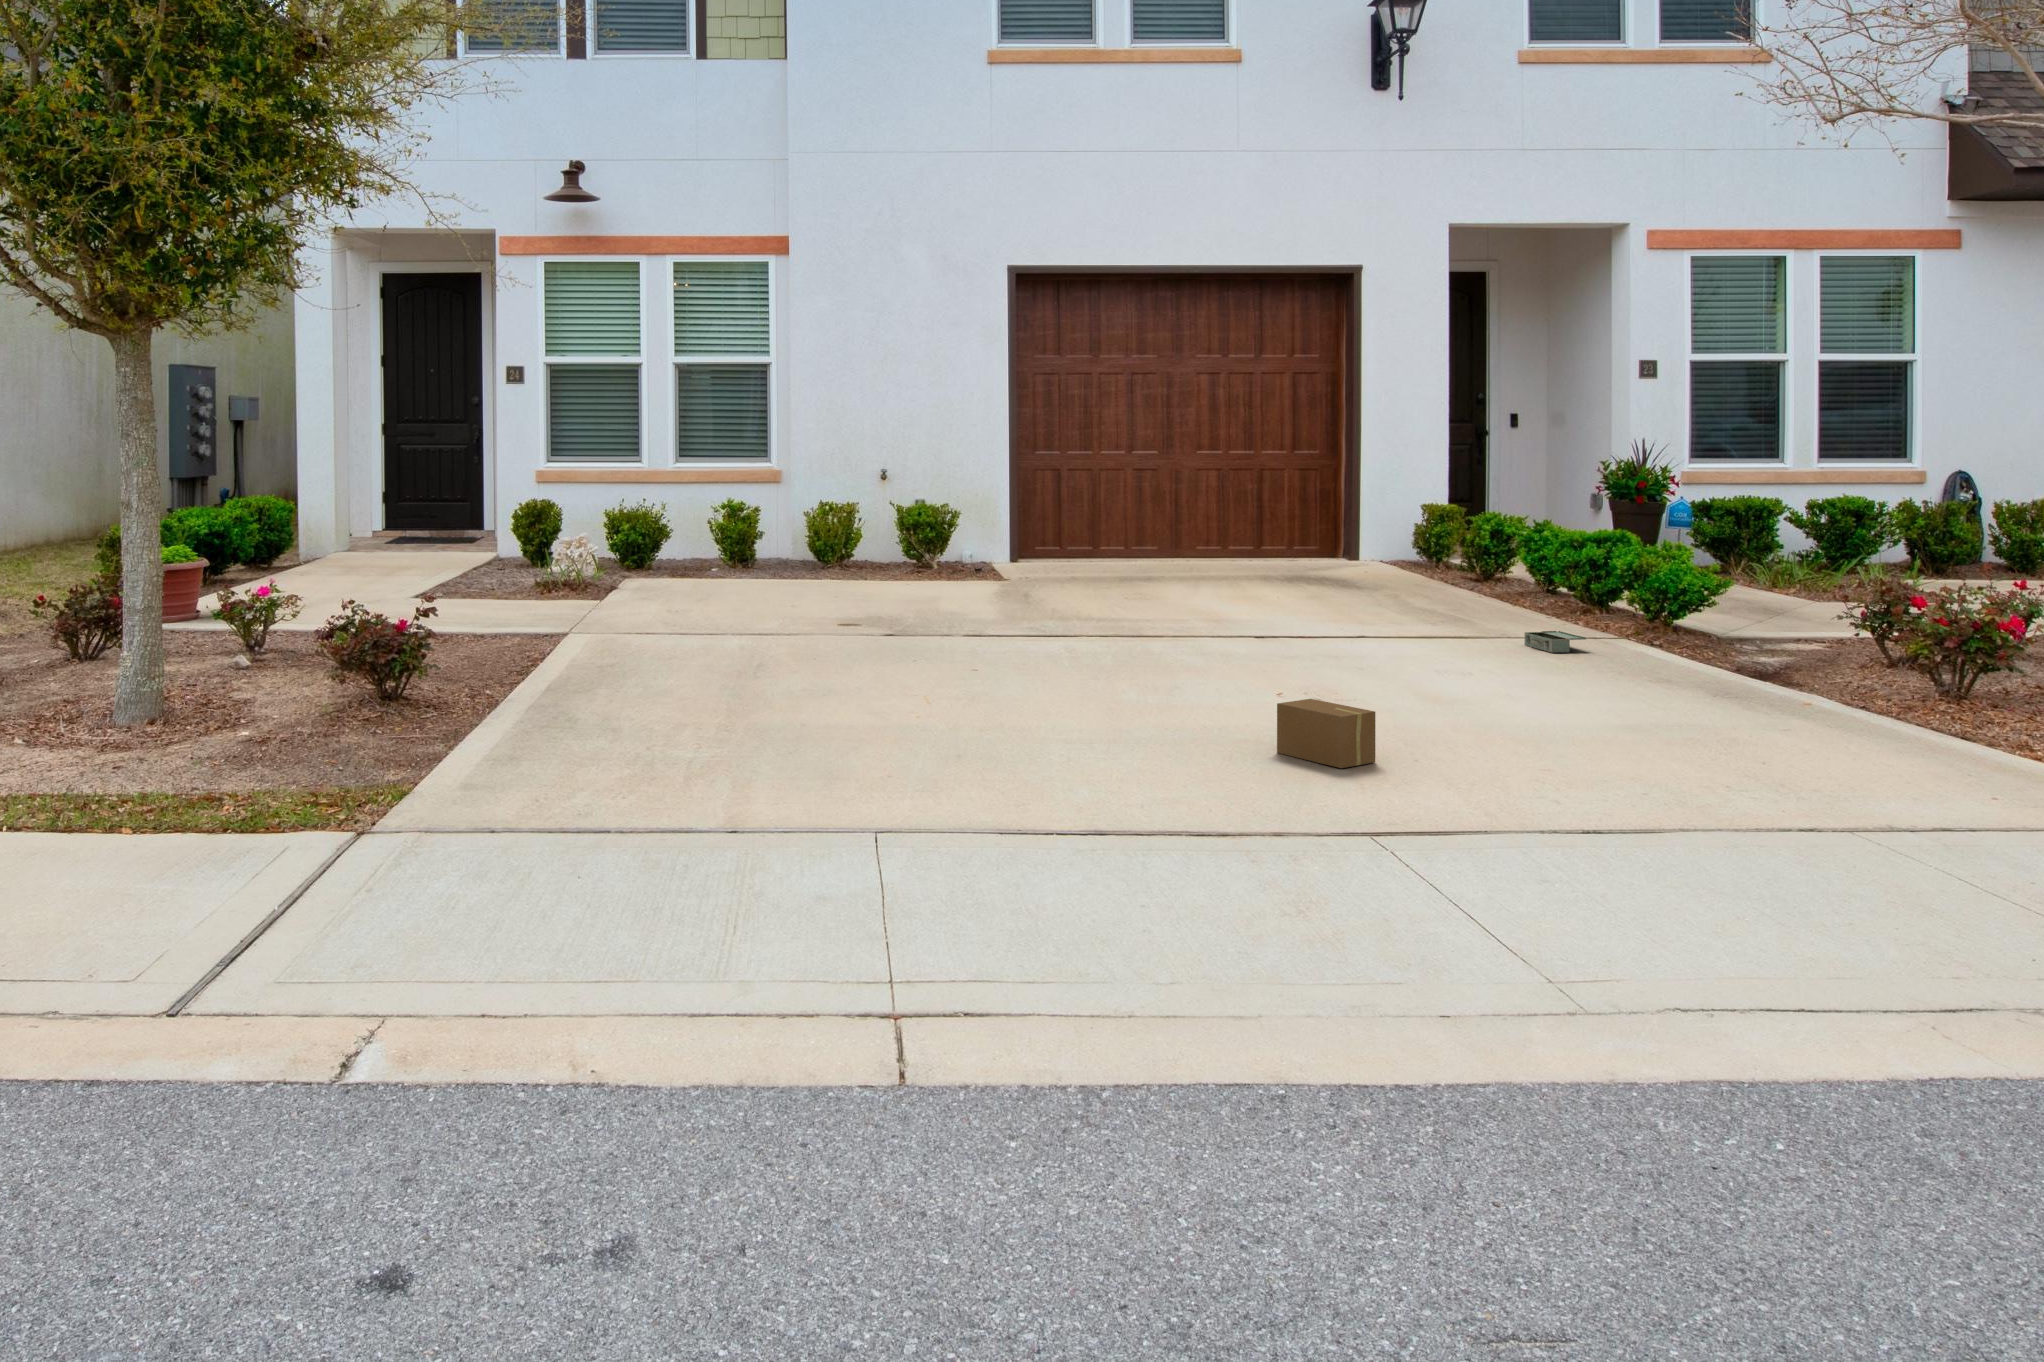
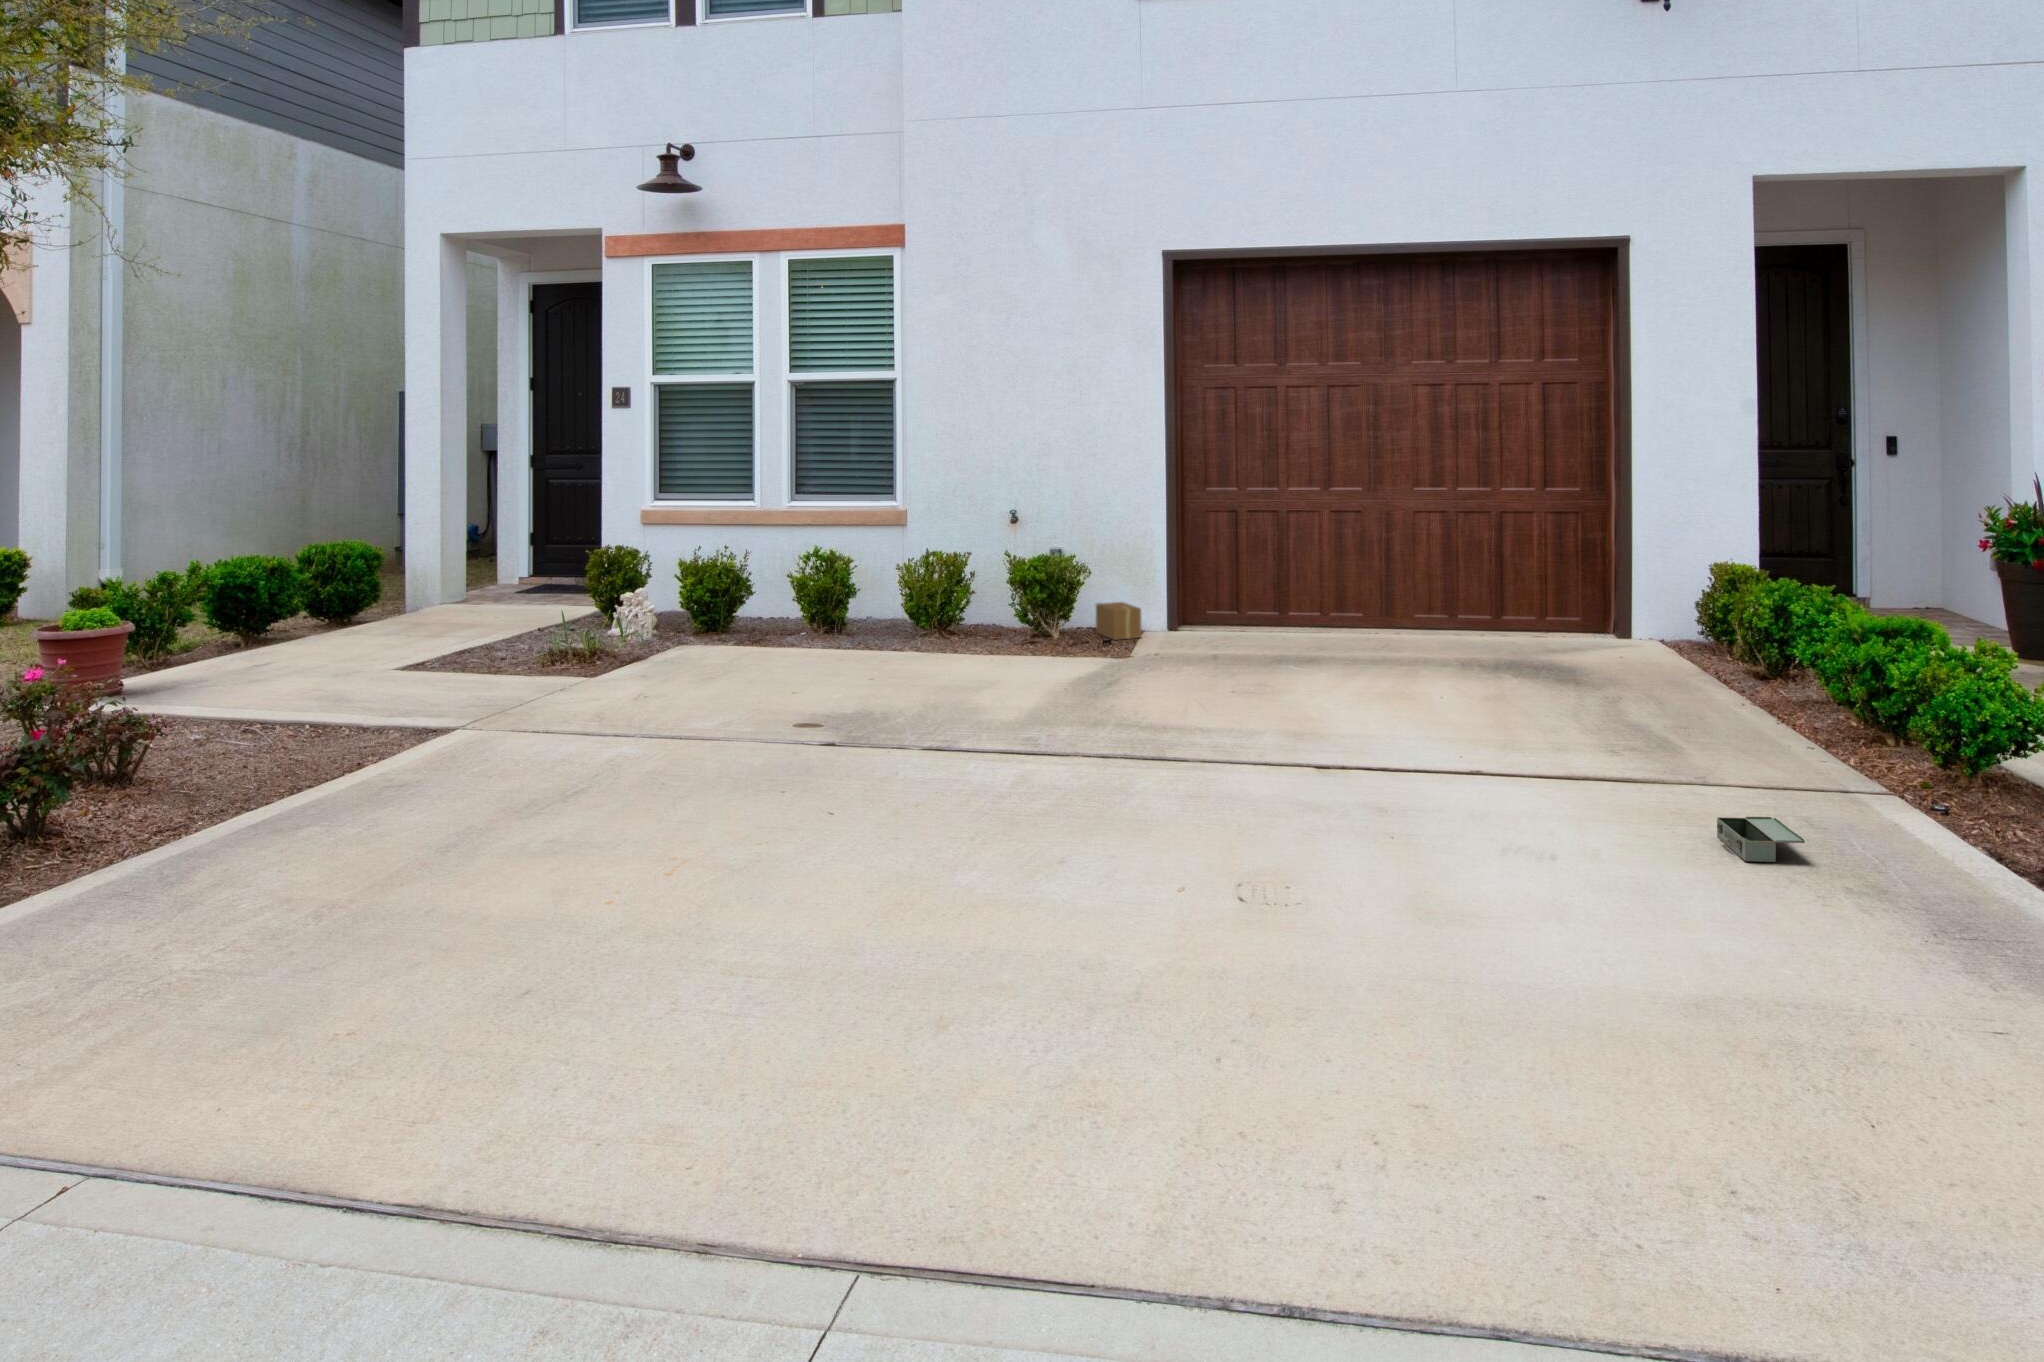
cardboard box: present [1277,699,1375,768] -> present [1096,602,1141,640]

